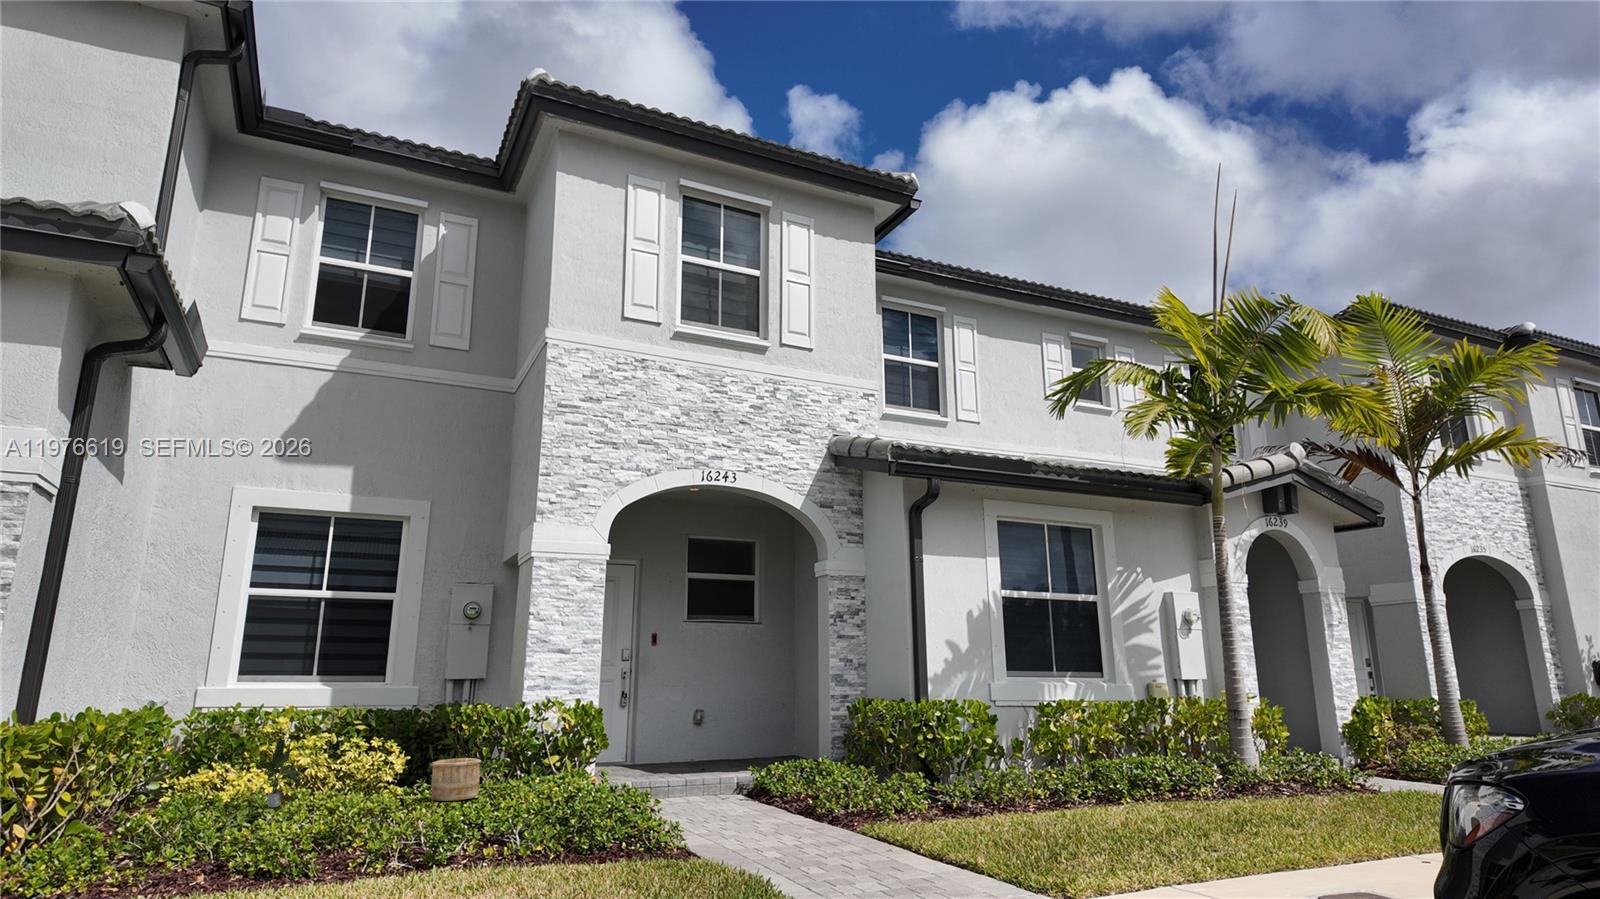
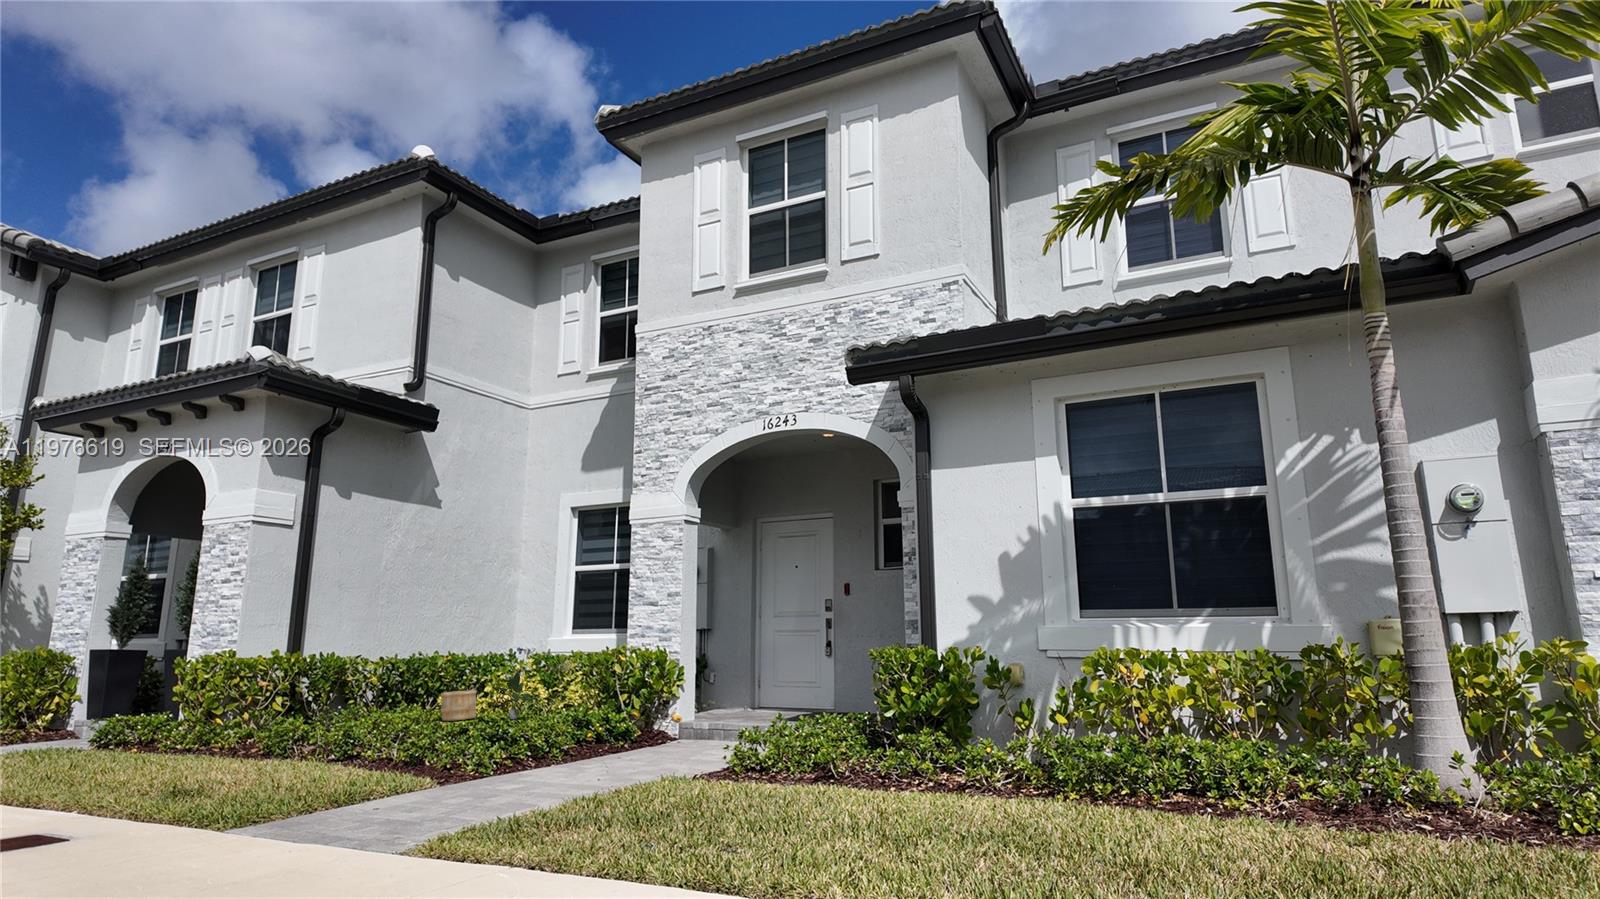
potted plant: present [259,739,303,807] -> present [498,672,532,719]

